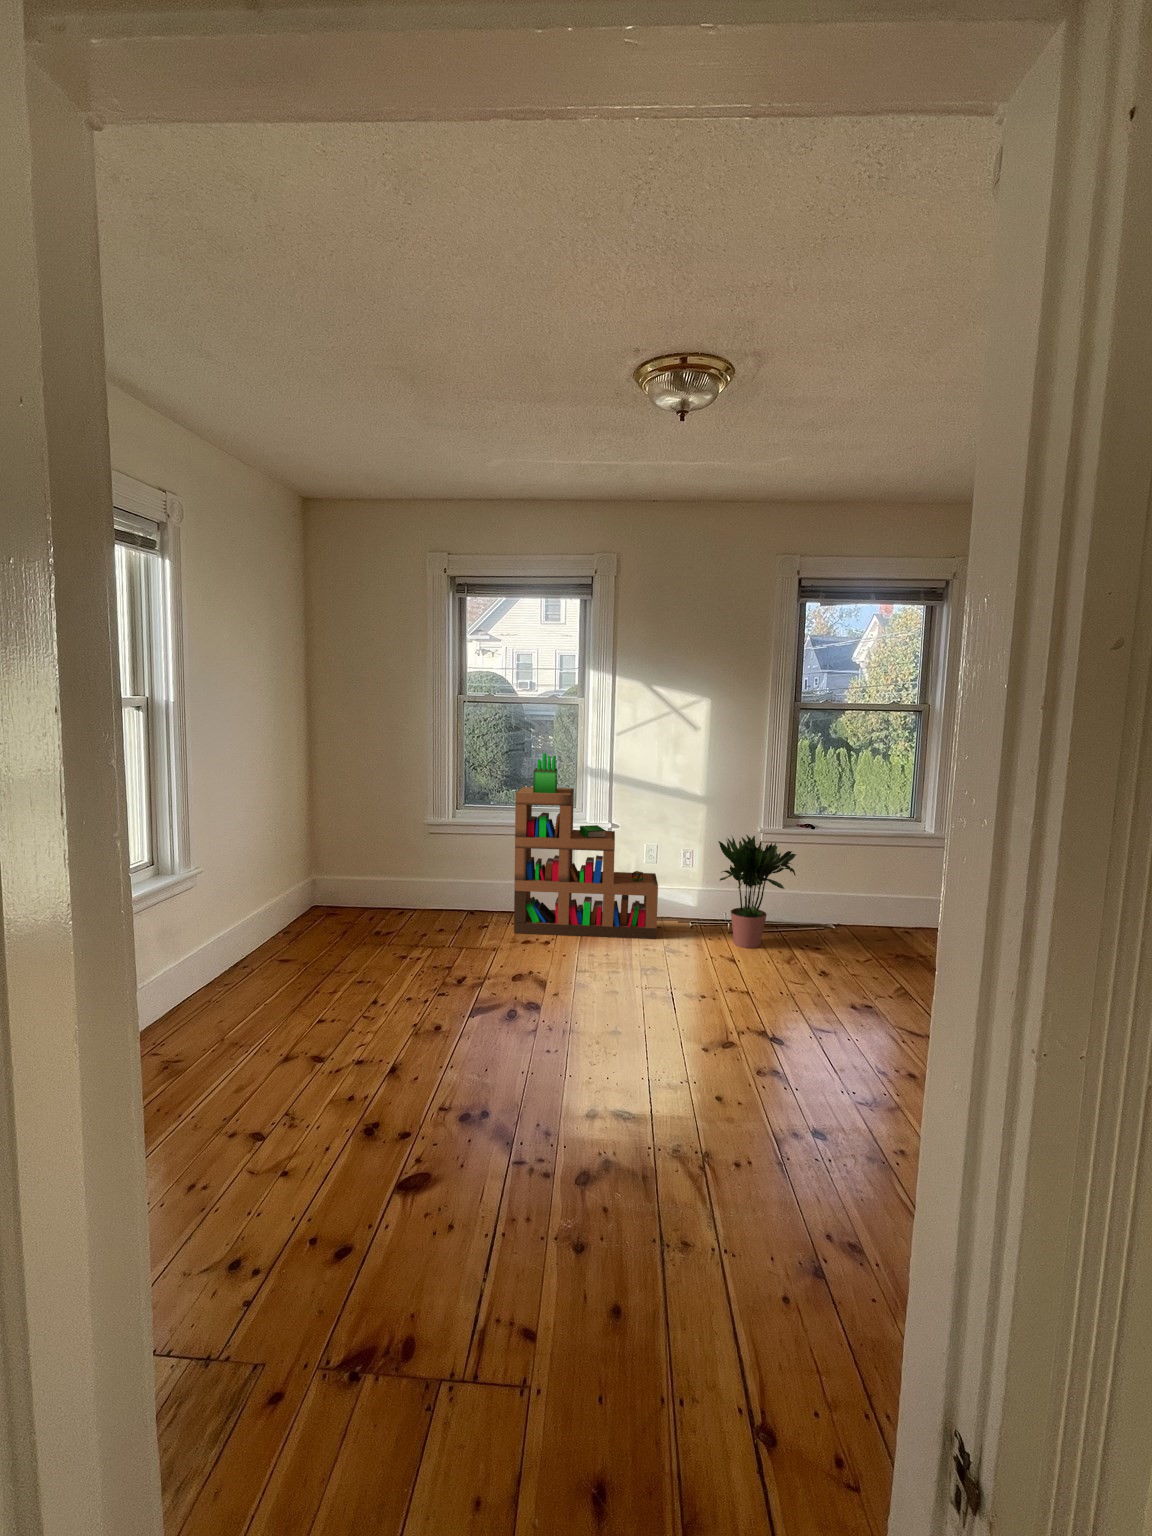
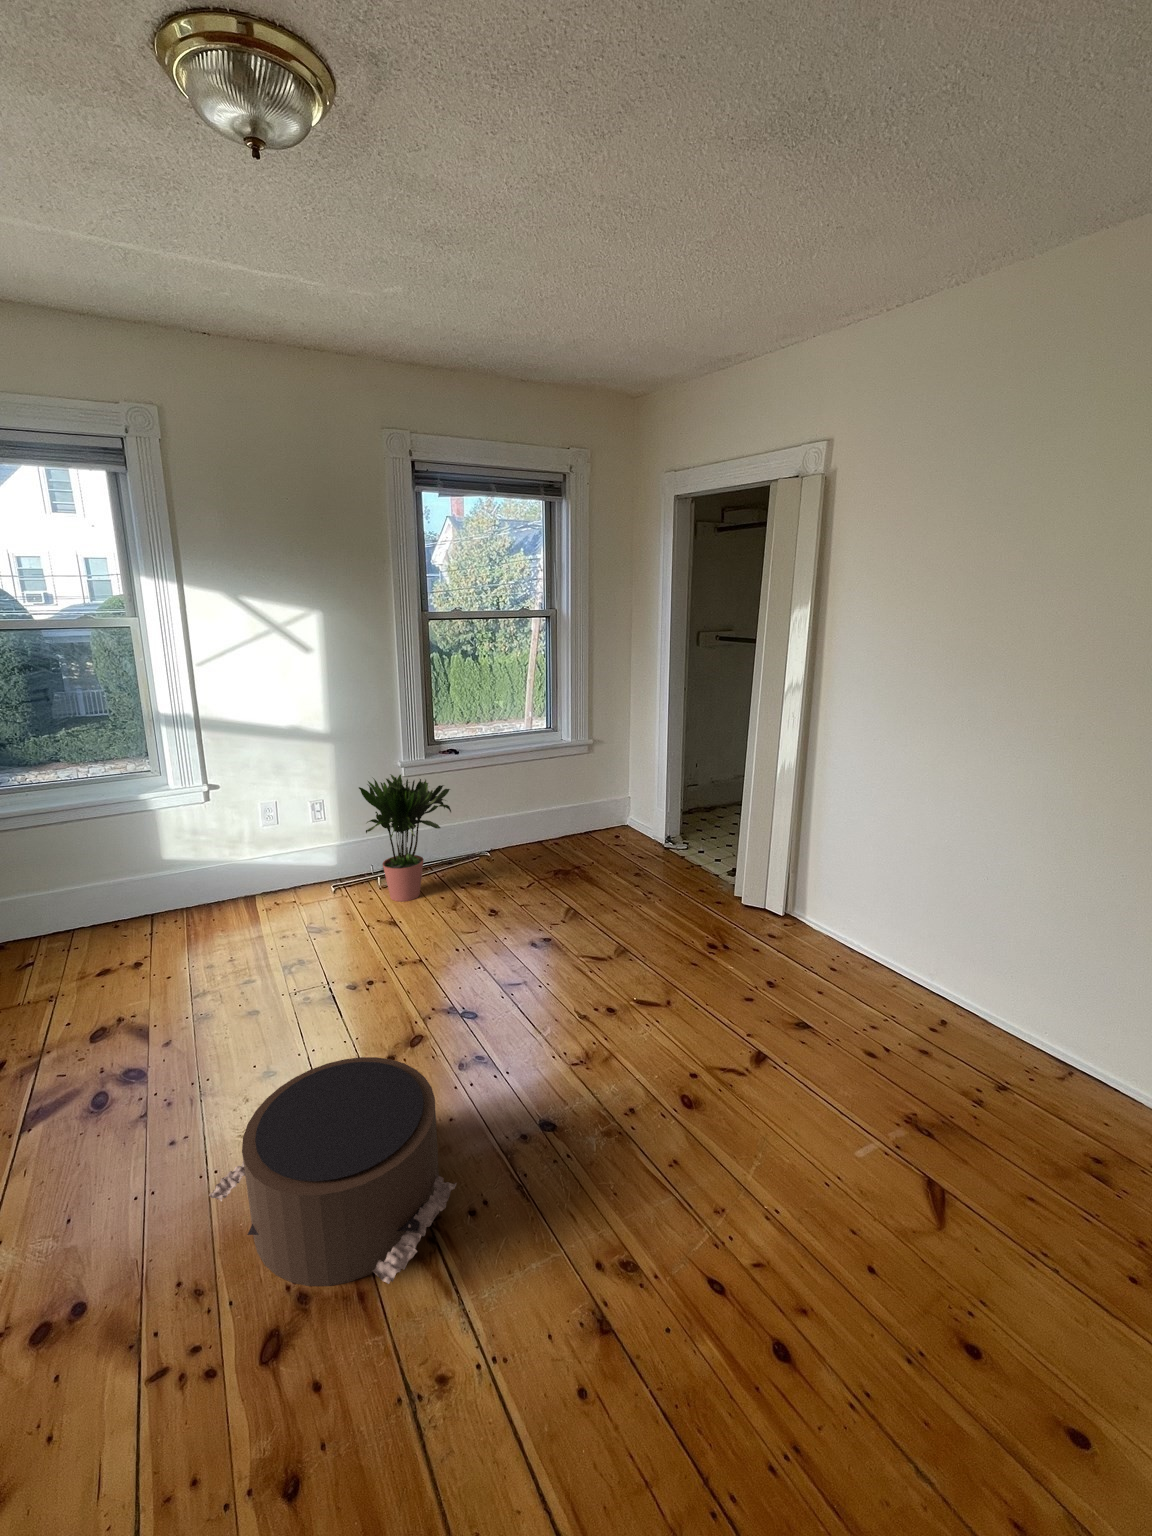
bookshelf: present [514,753,658,939] -> none [41,701,296,963]
pouf: none [563,1020,728,1171] -> present [209,1057,457,1286]

